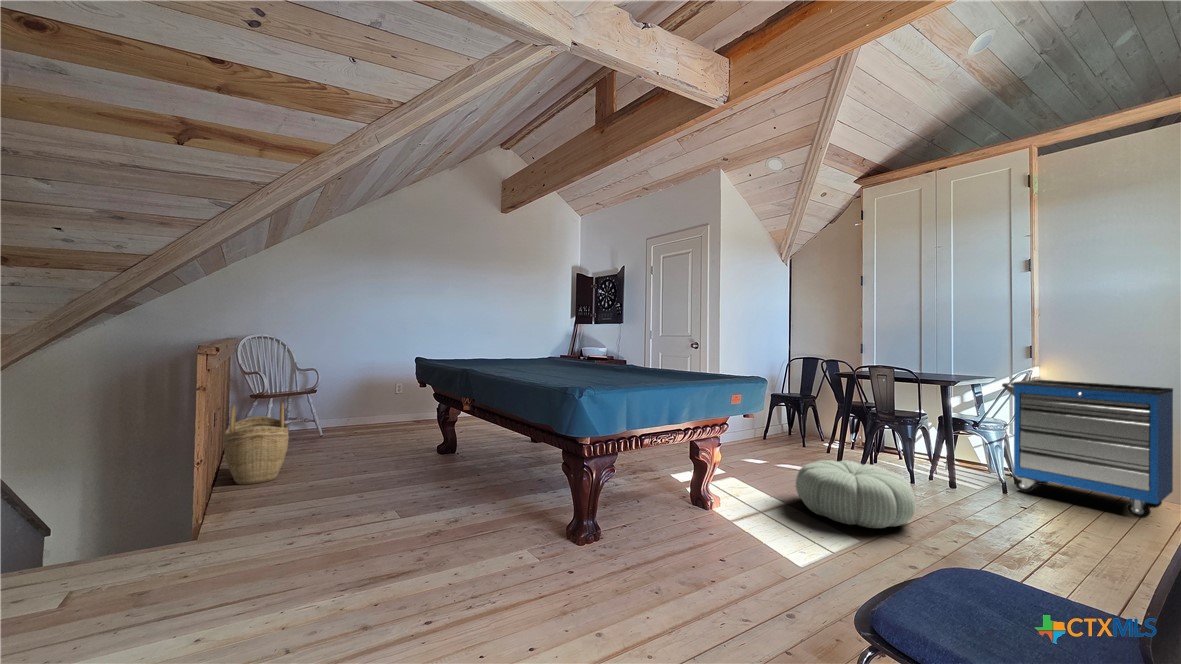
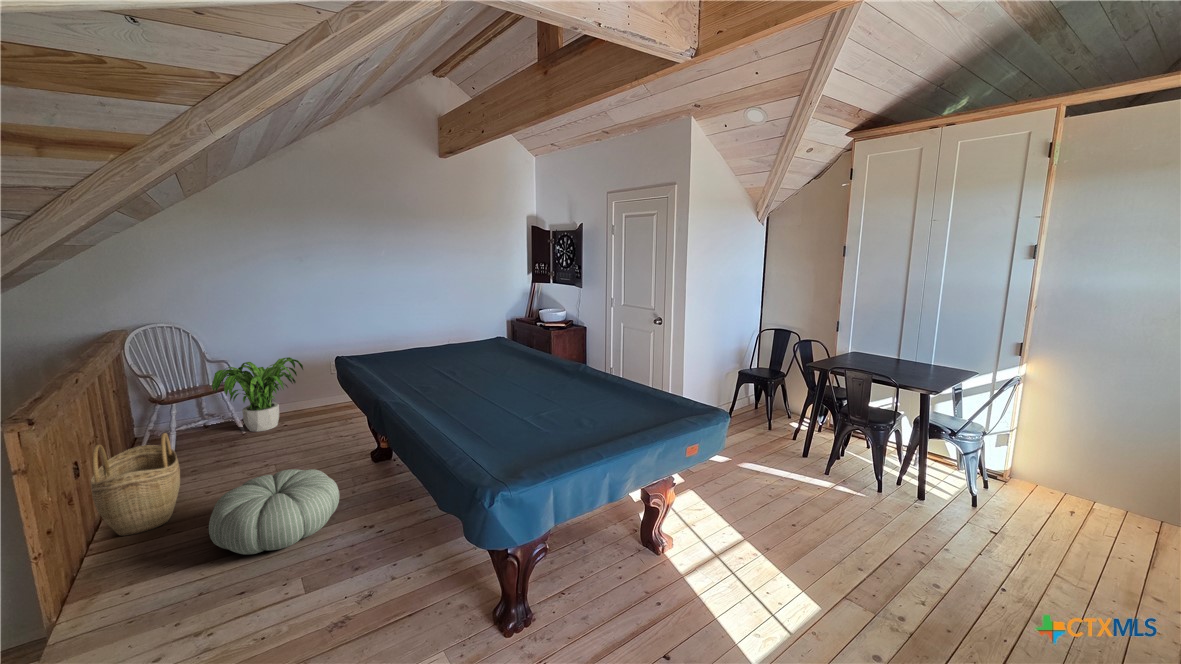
potted plant: none [303,372,375,435] -> present [212,357,303,432]
storage cabinet: present [1002,379,1173,518] -> none [983,379,1169,543]
pouf: present [796,460,916,528] -> present [209,469,339,554]

